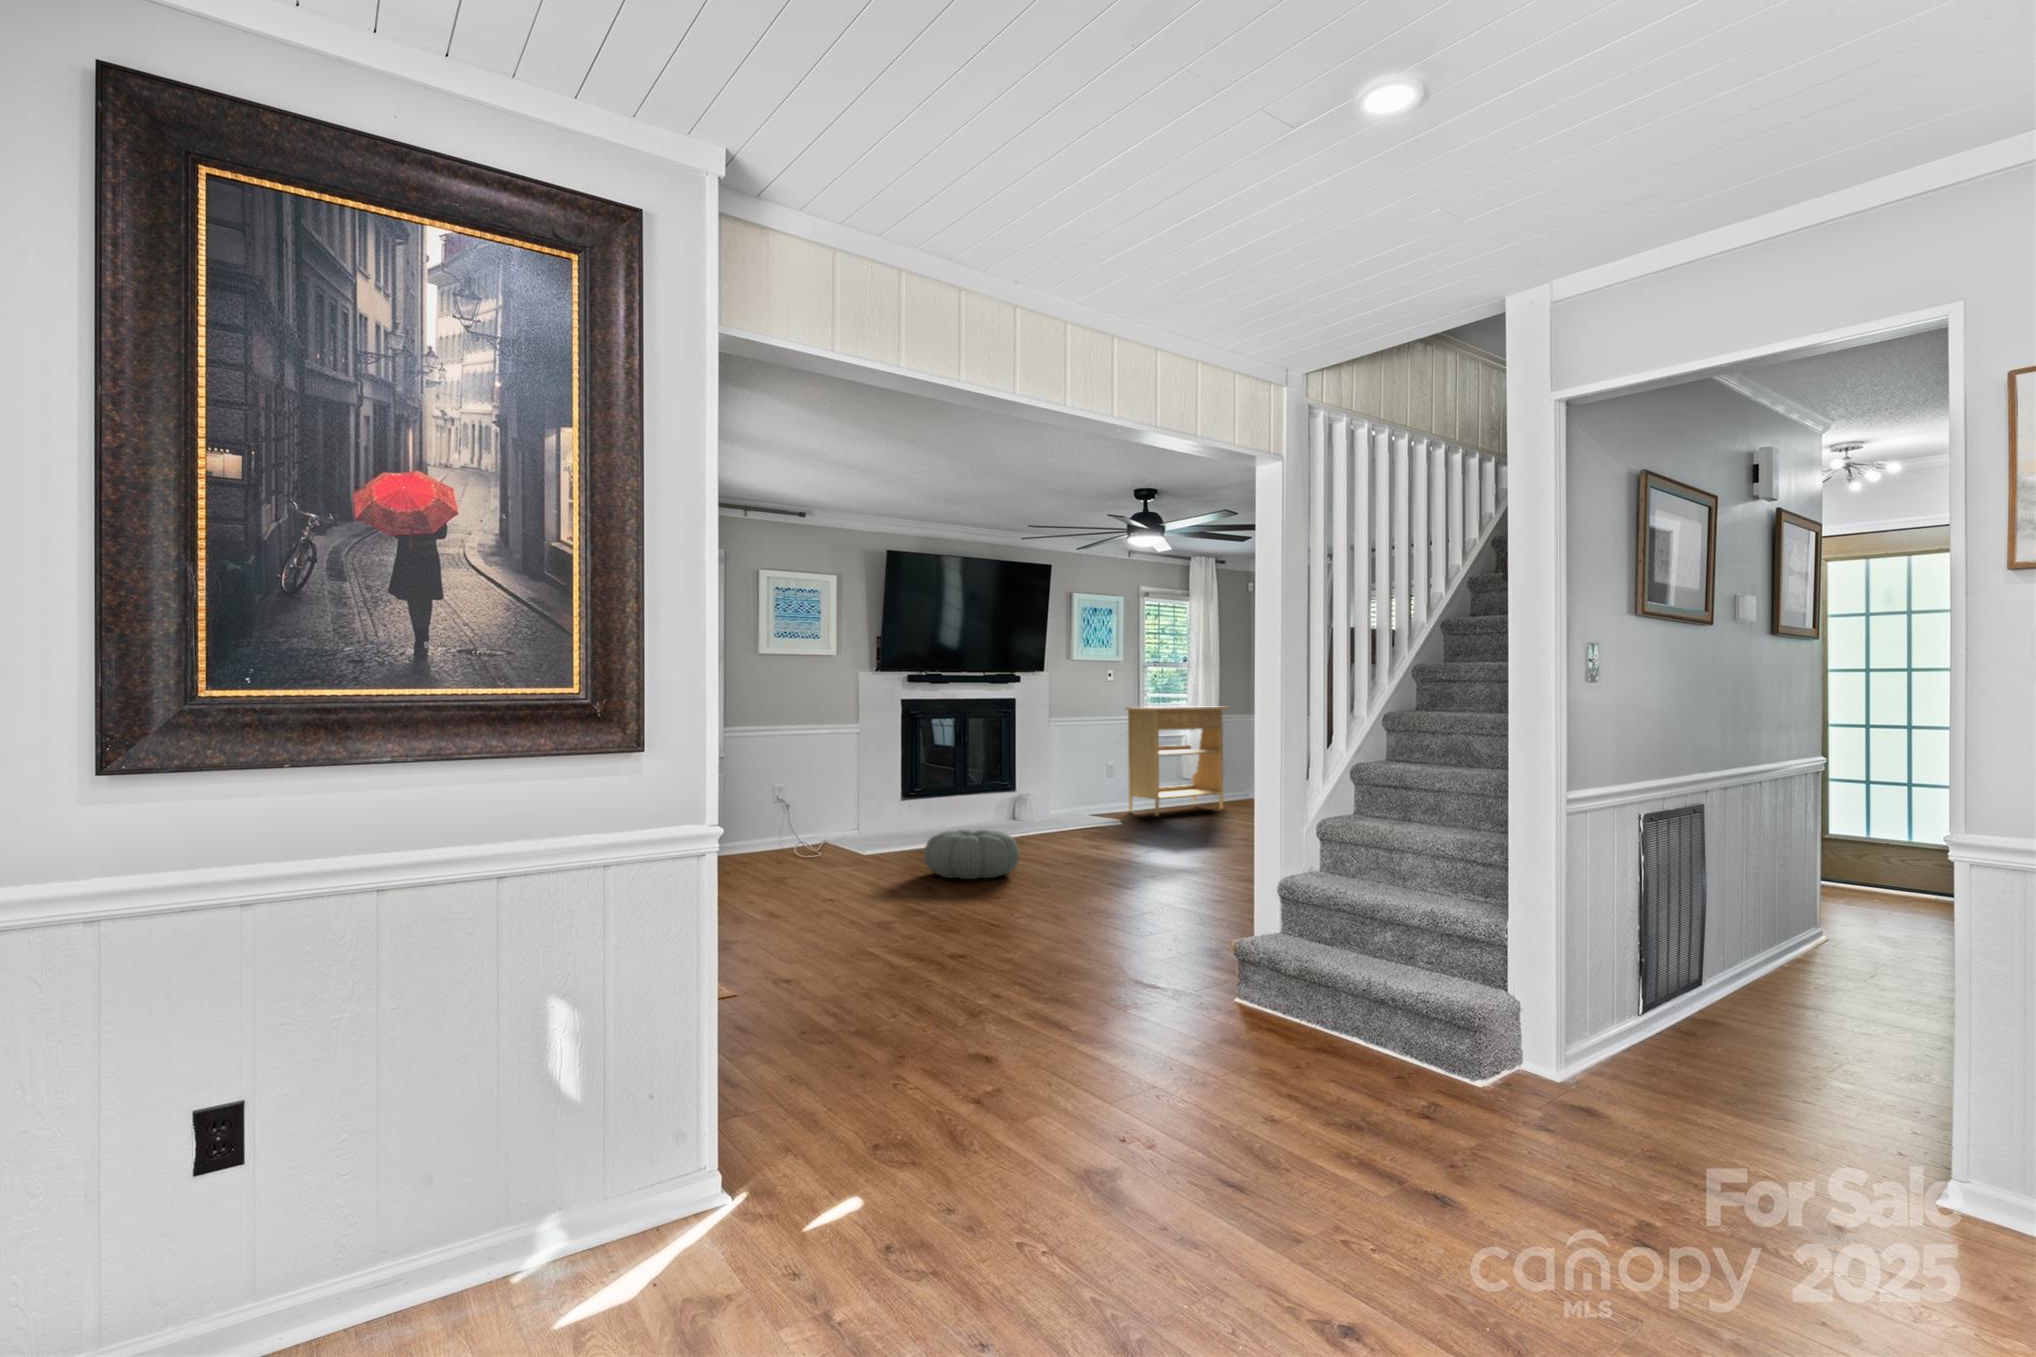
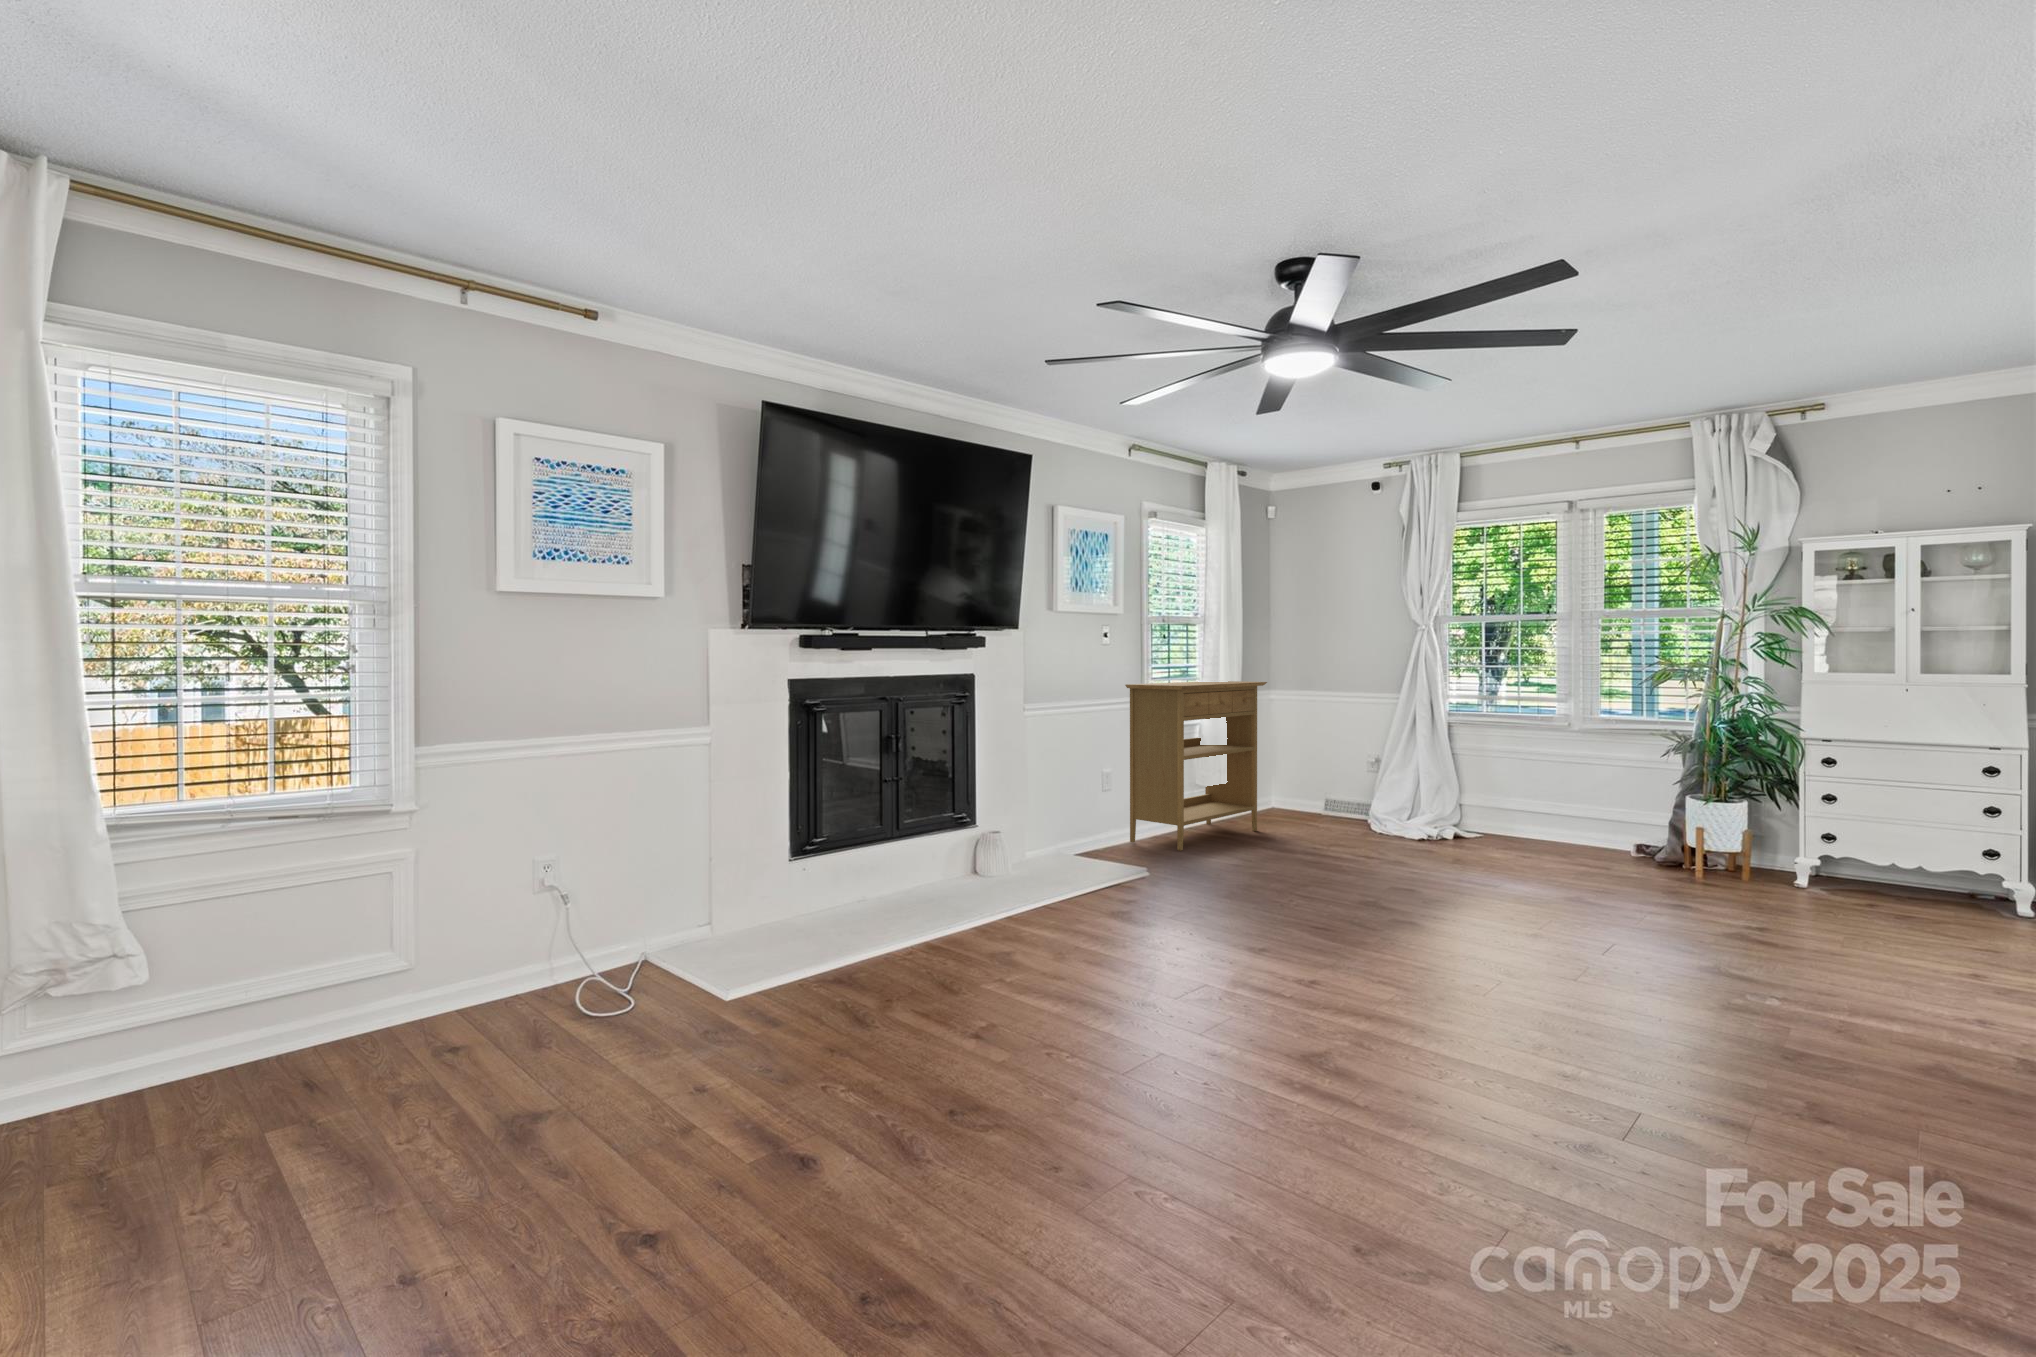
pouf: present [924,830,1019,879] -> none [882,980,1101,1136]

